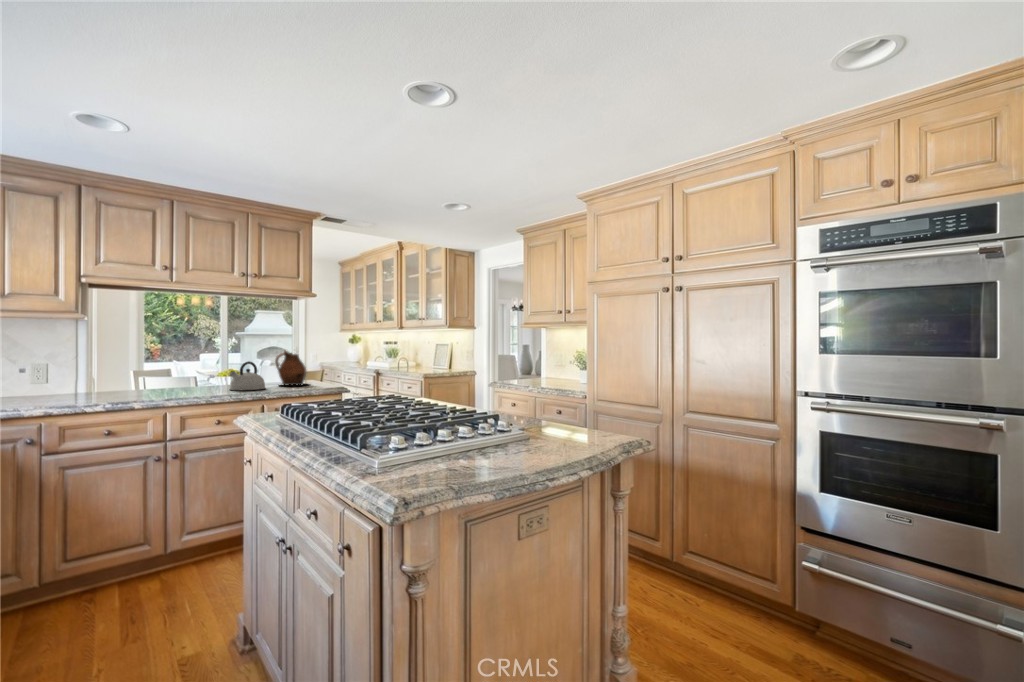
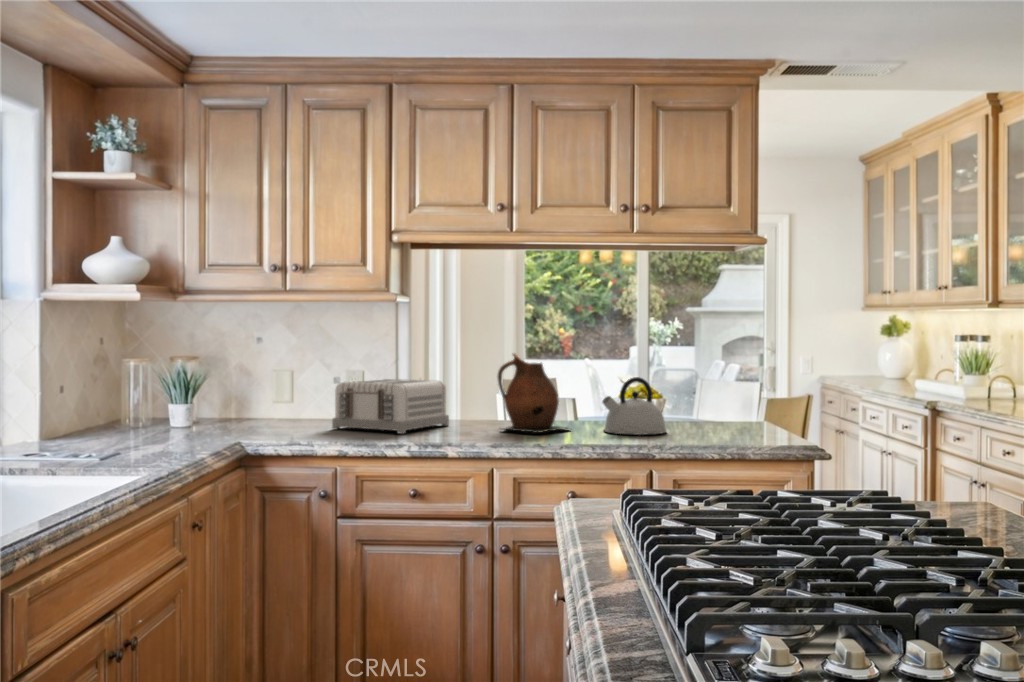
ceramic pitcher: present [275,350,306,385] -> present [498,354,568,433]
toaster: none [24,367,121,401] -> present [332,379,449,434]

